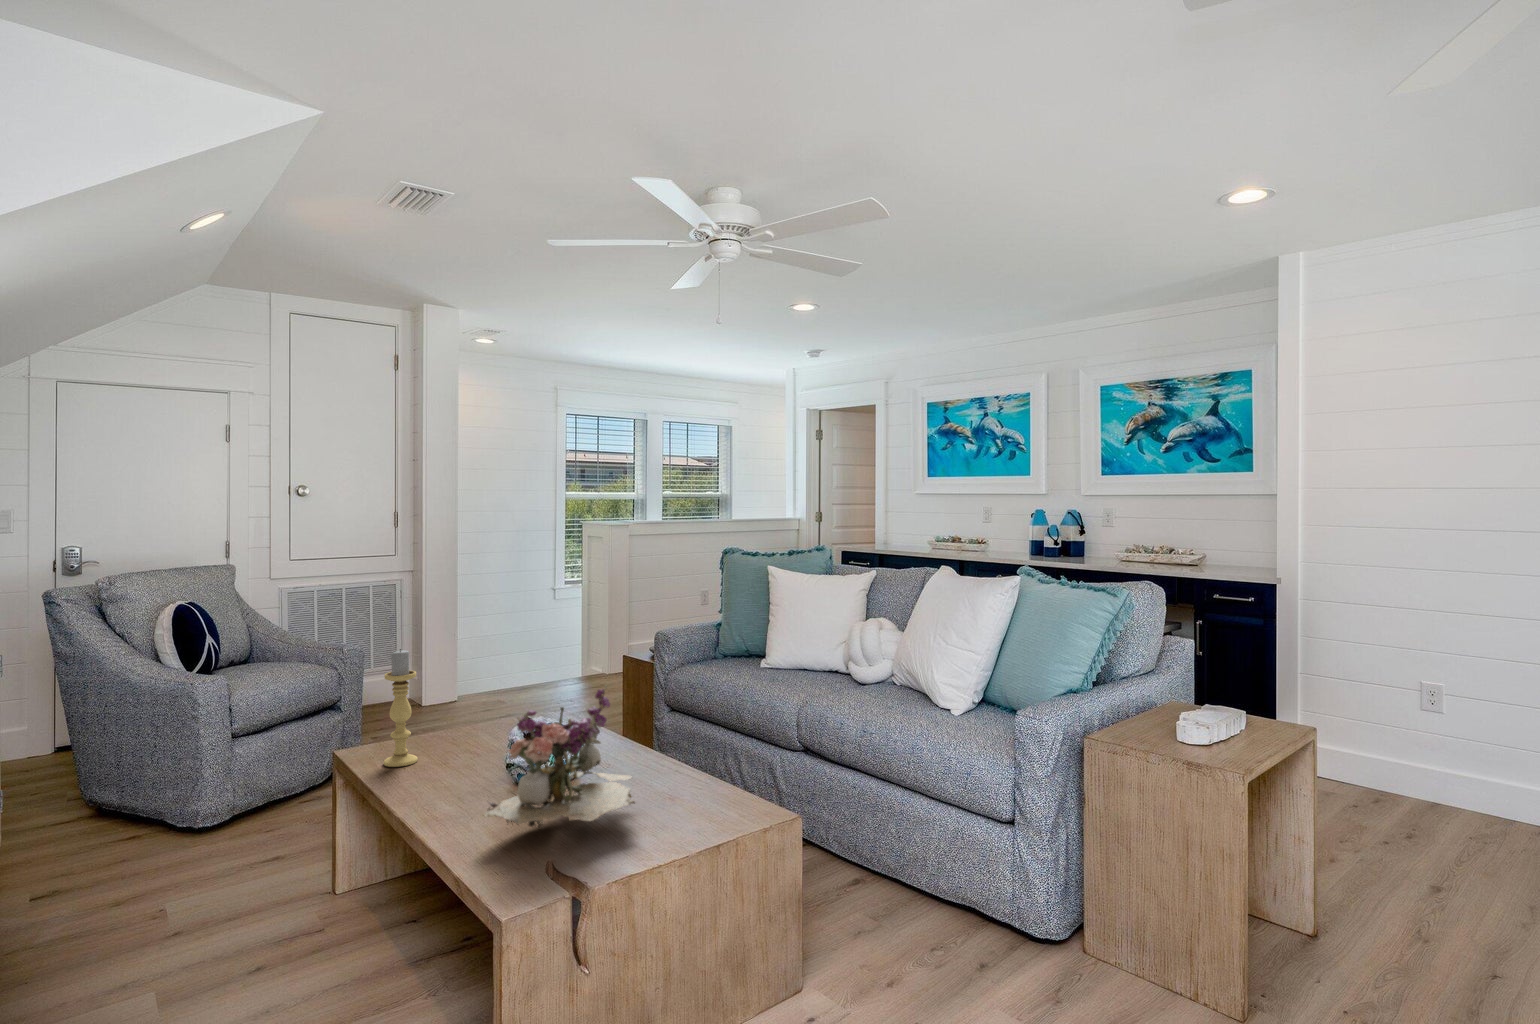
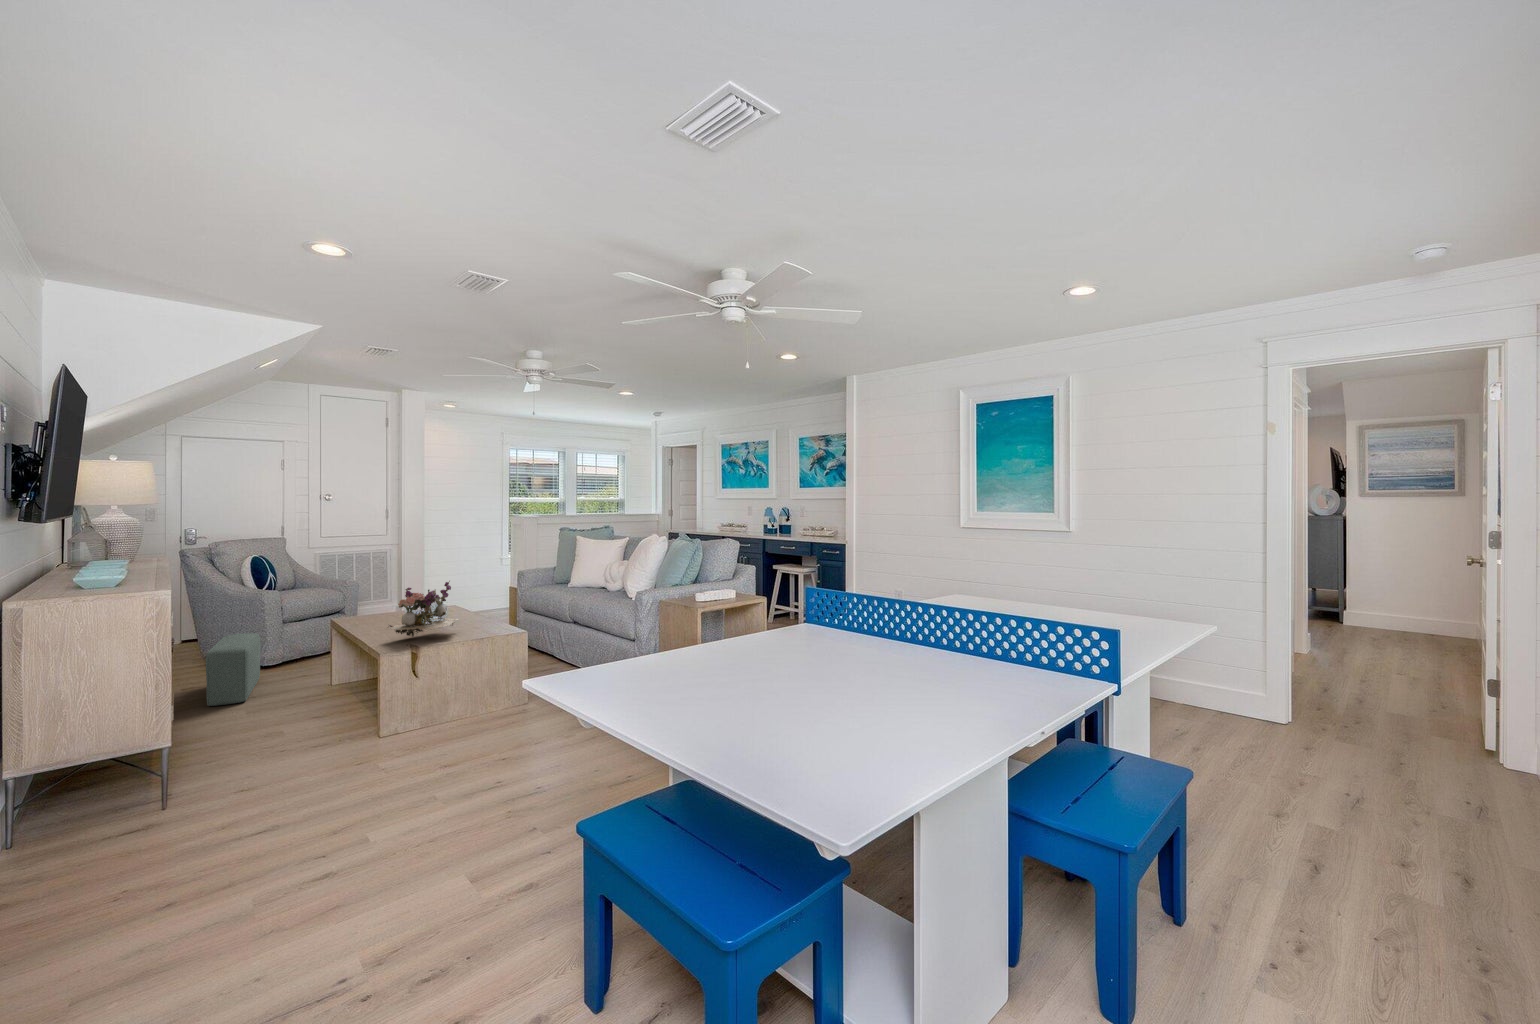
candle holder: present [384,649,418,767] -> none [354,570,371,624]
pouf: none [78,773,192,965] -> present [206,633,260,706]

